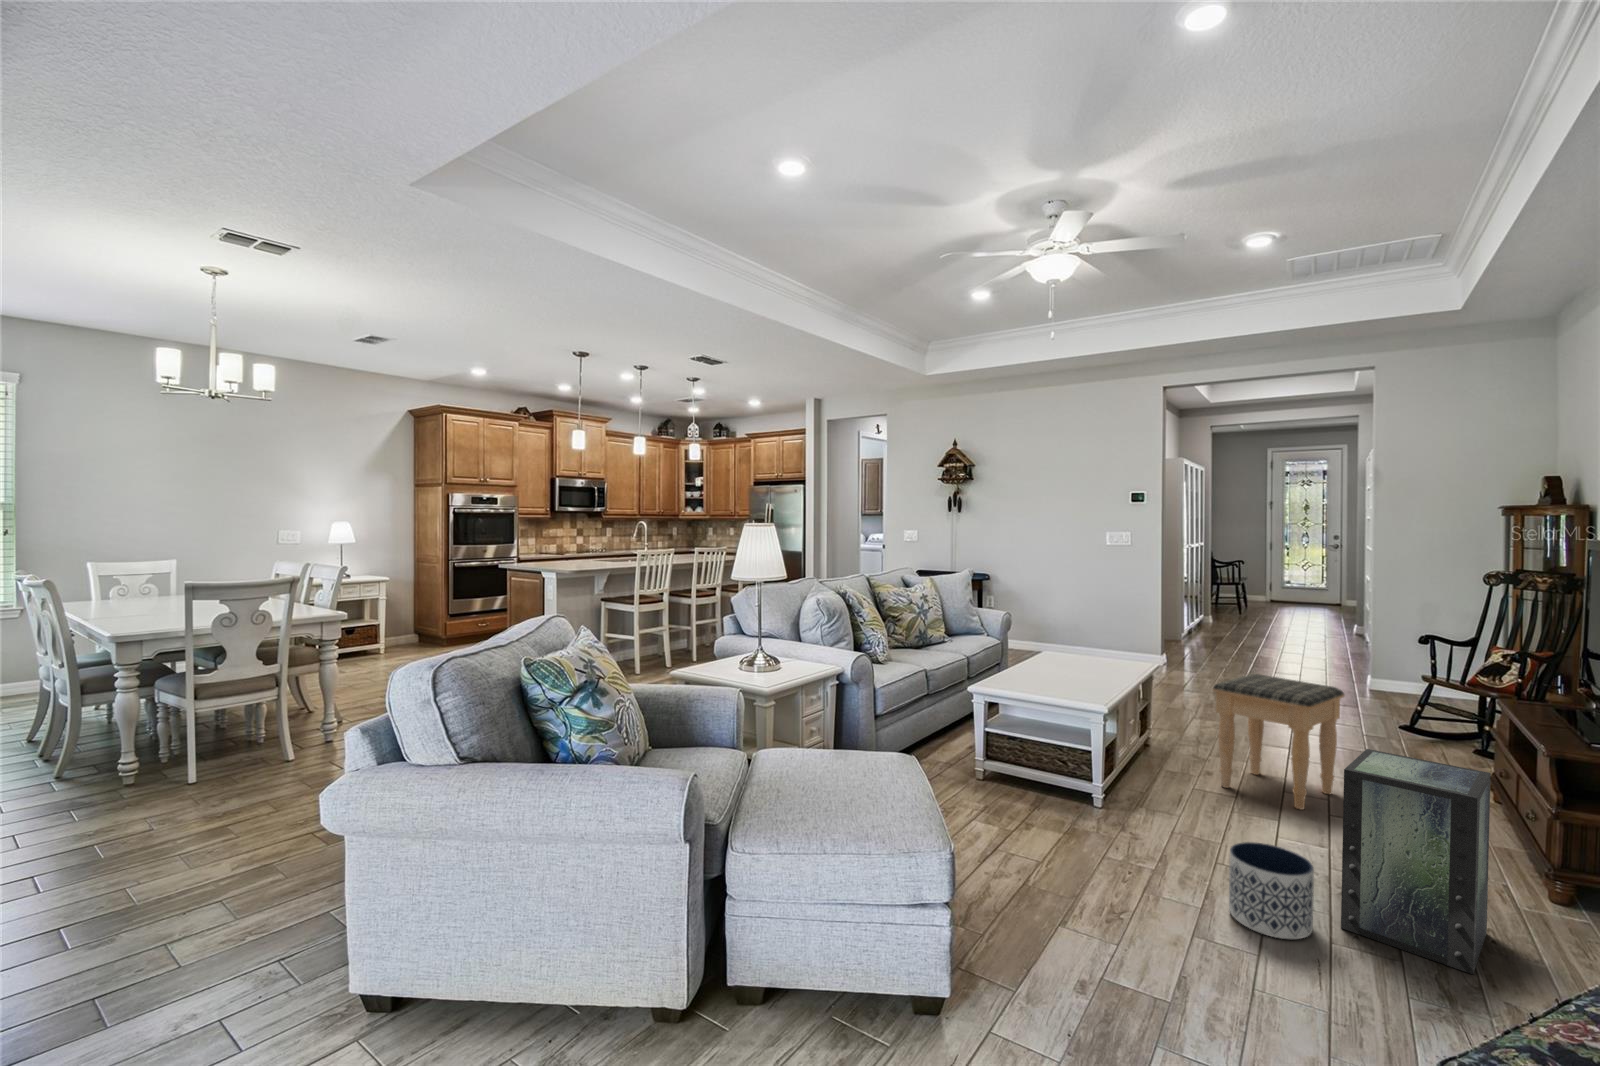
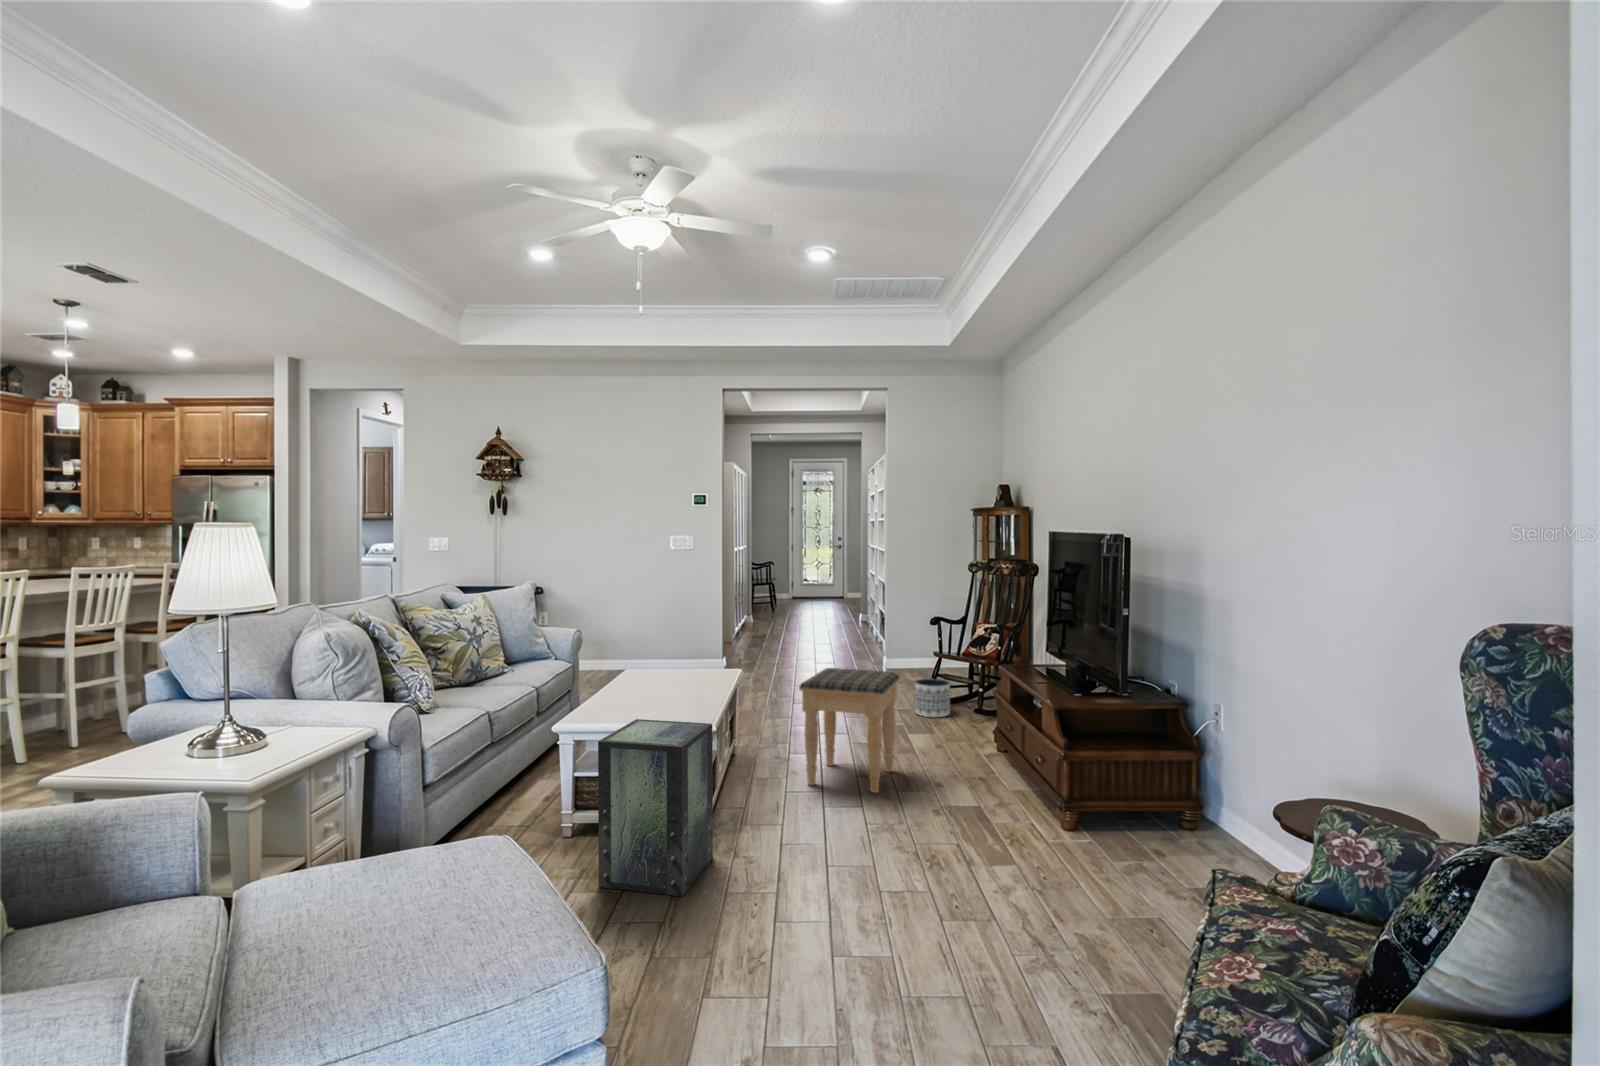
storage box: present [1341,749,1491,974] -> present [598,719,713,896]
planter: present [1229,842,1314,939] -> present [915,679,950,717]

